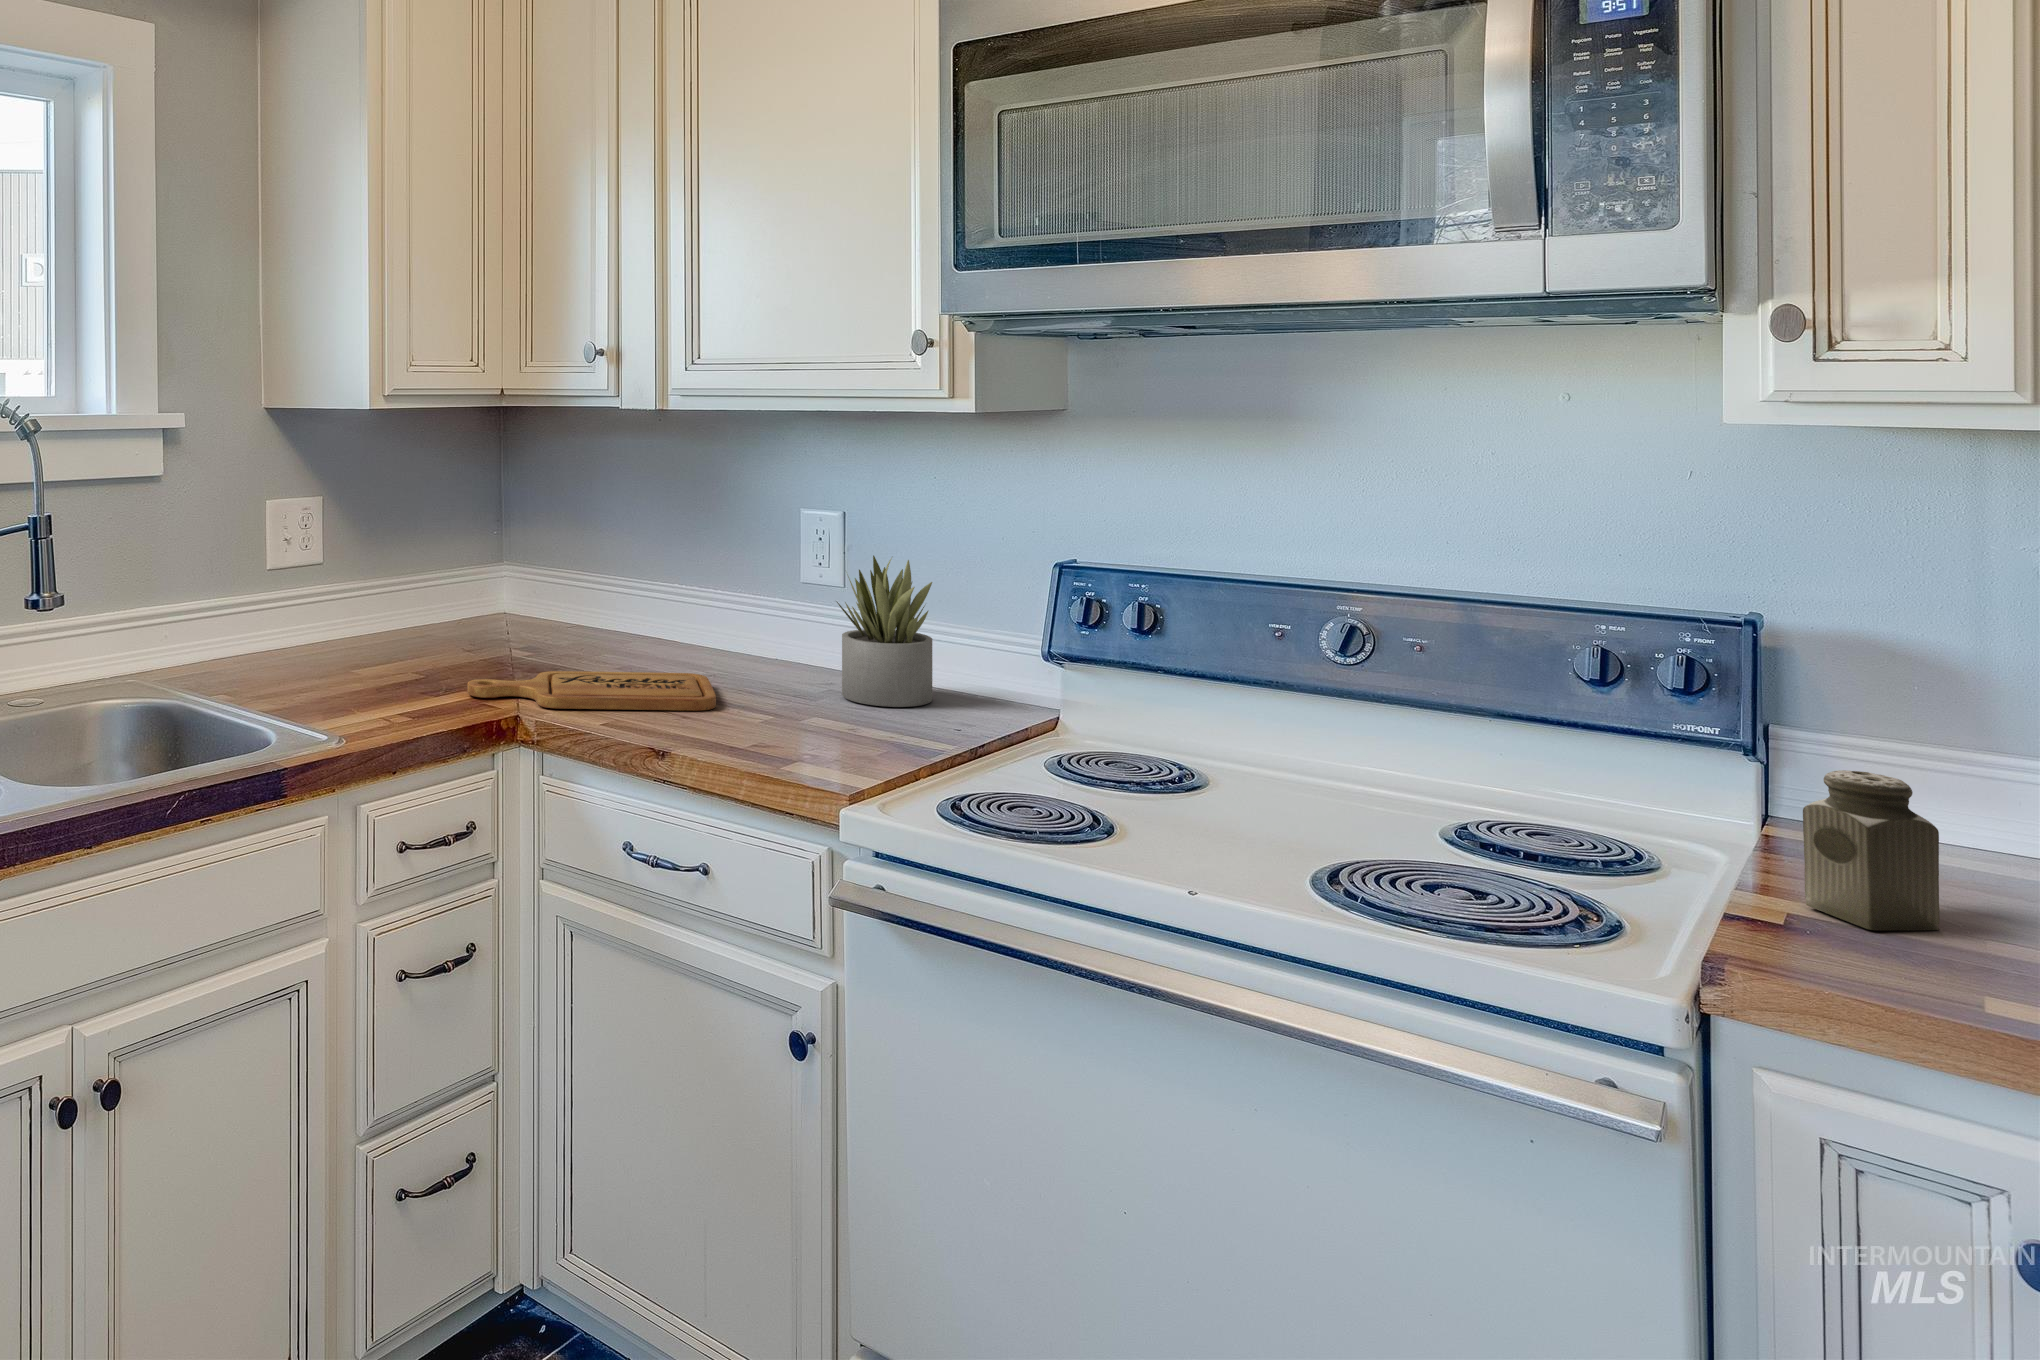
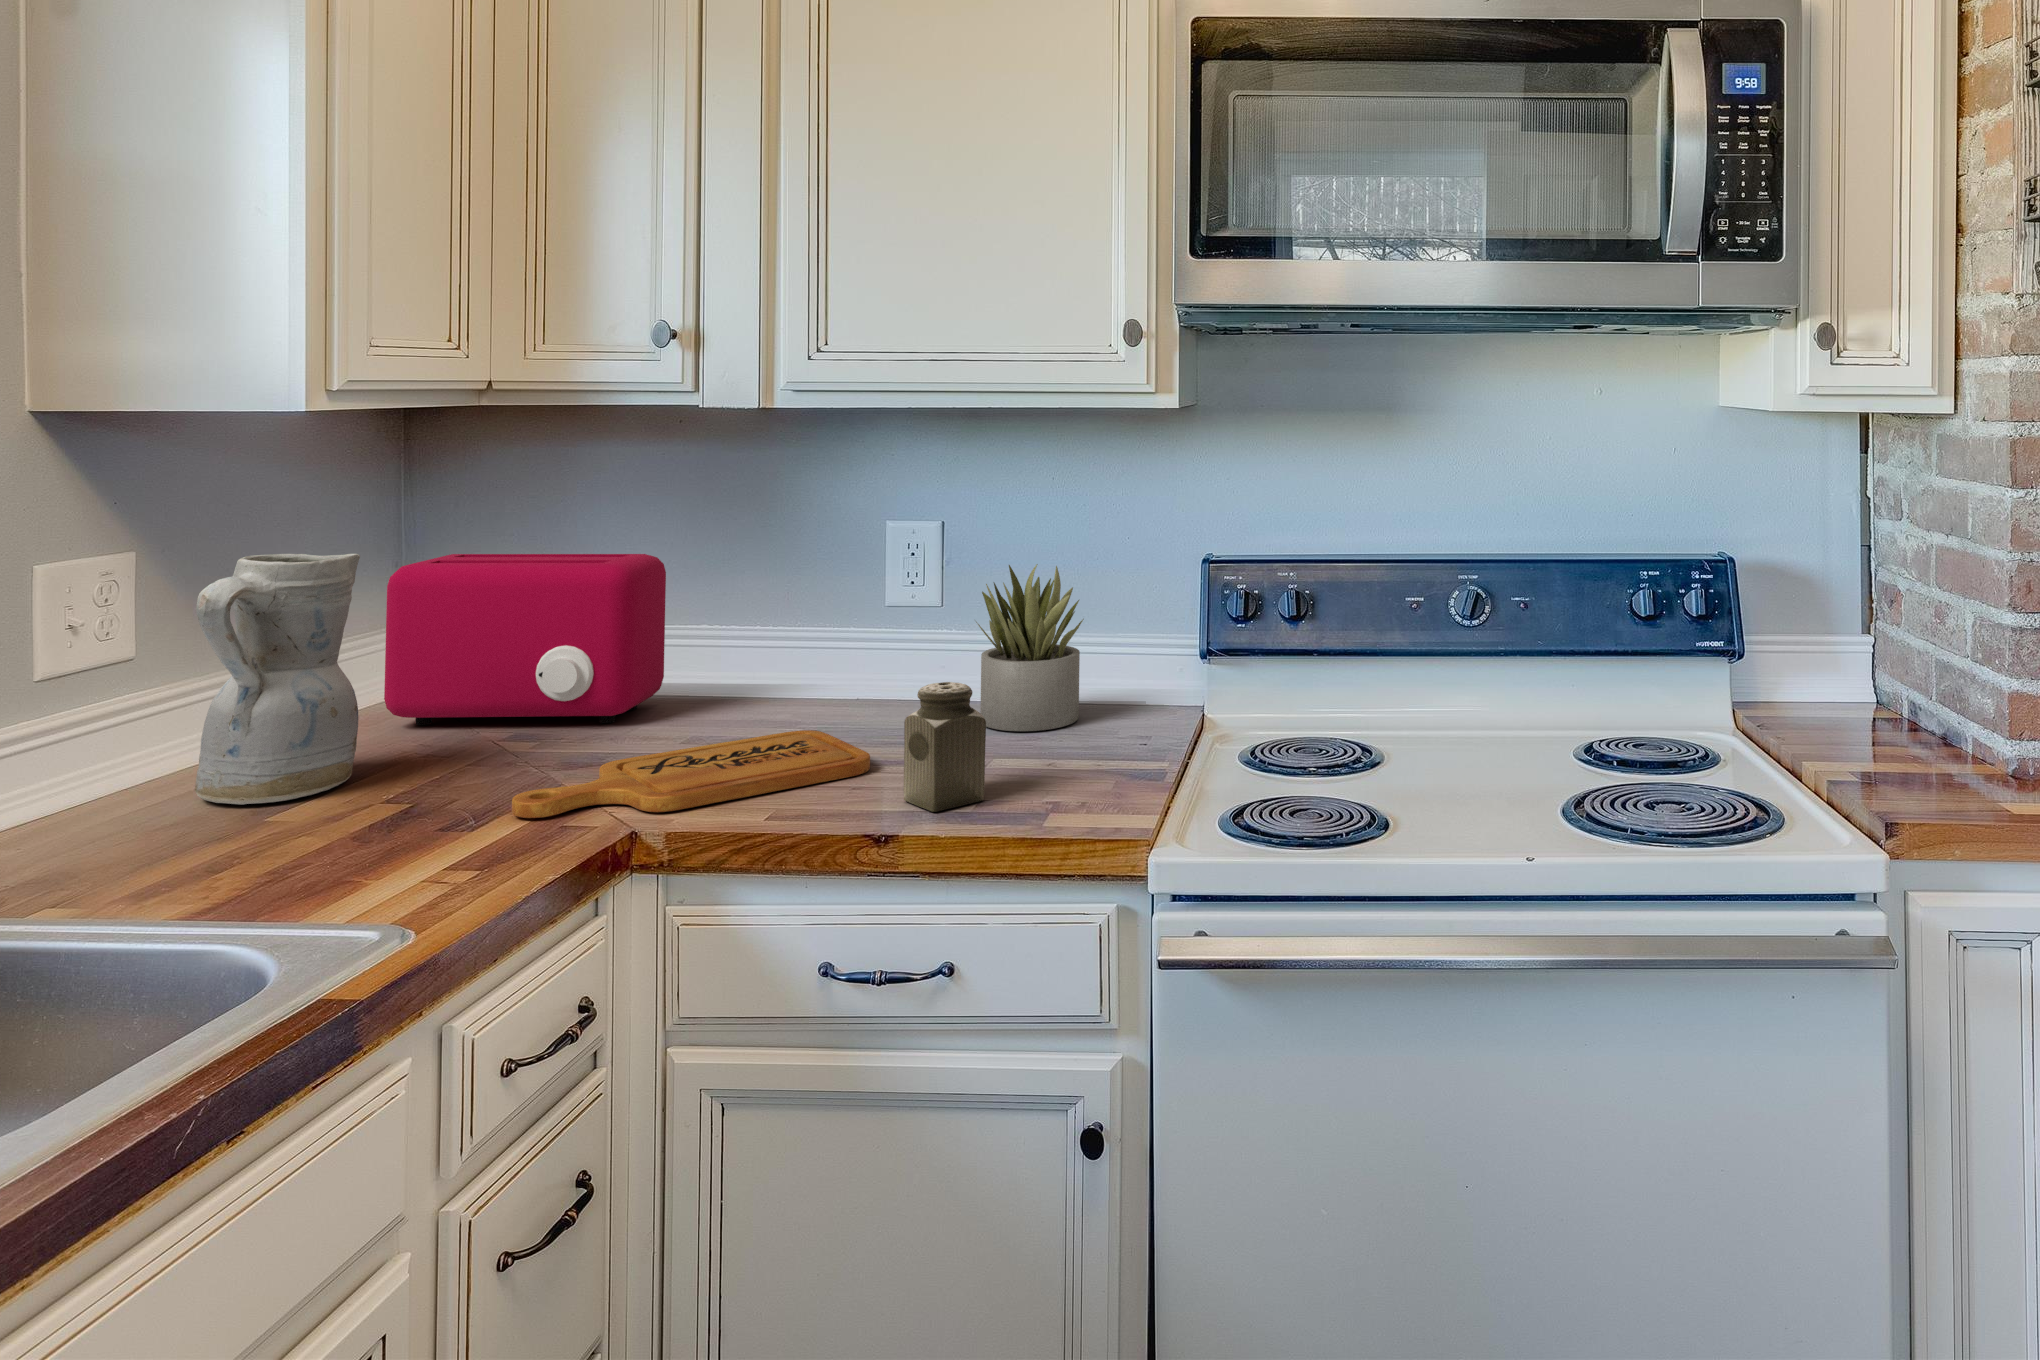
ceramic pitcher: none [327,502,425,664] -> present [195,554,360,805]
toaster: none [468,515,643,651] -> present [384,554,666,725]
salt shaker: present [1803,770,1940,930] -> present [903,682,986,812]

